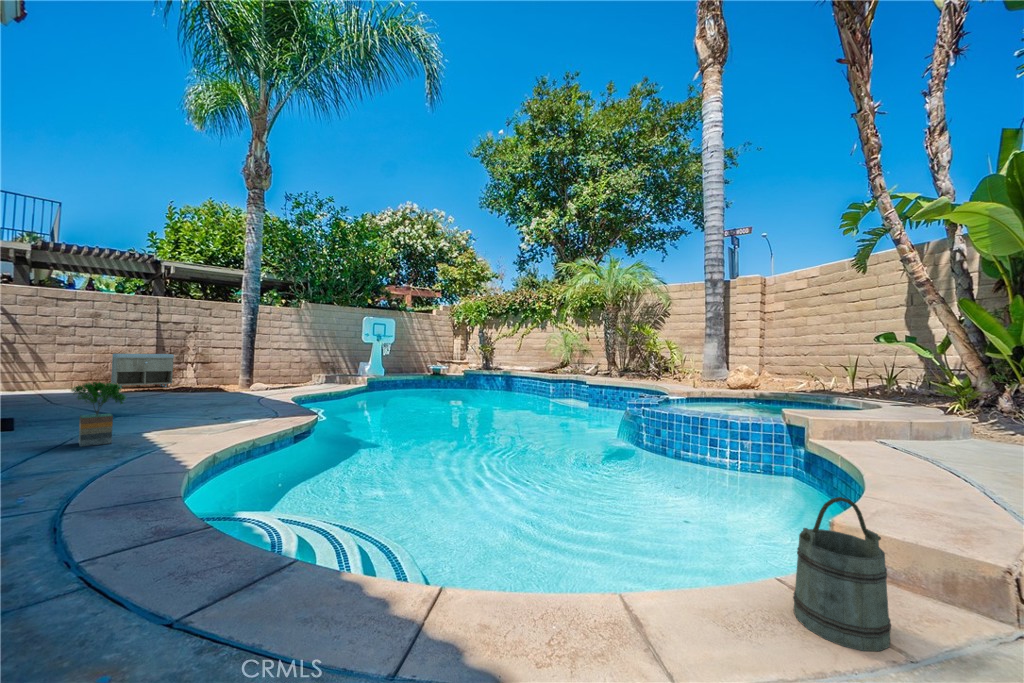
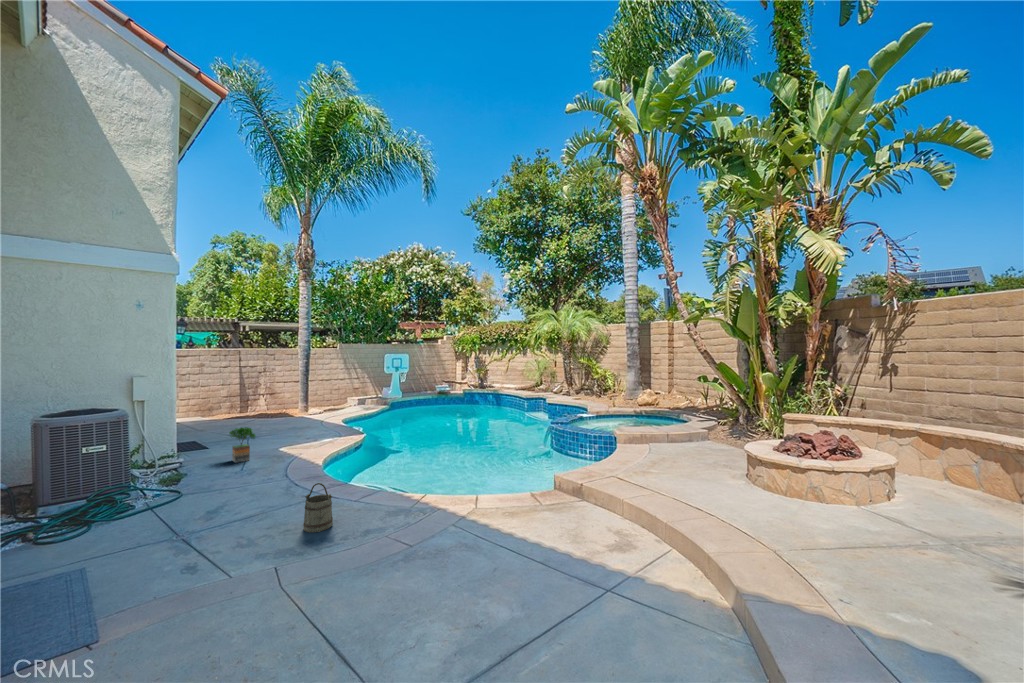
storage bench: present [111,354,174,388] -> none [213,390,253,417]
bucket: present [793,497,891,651] -> present [303,483,333,532]

